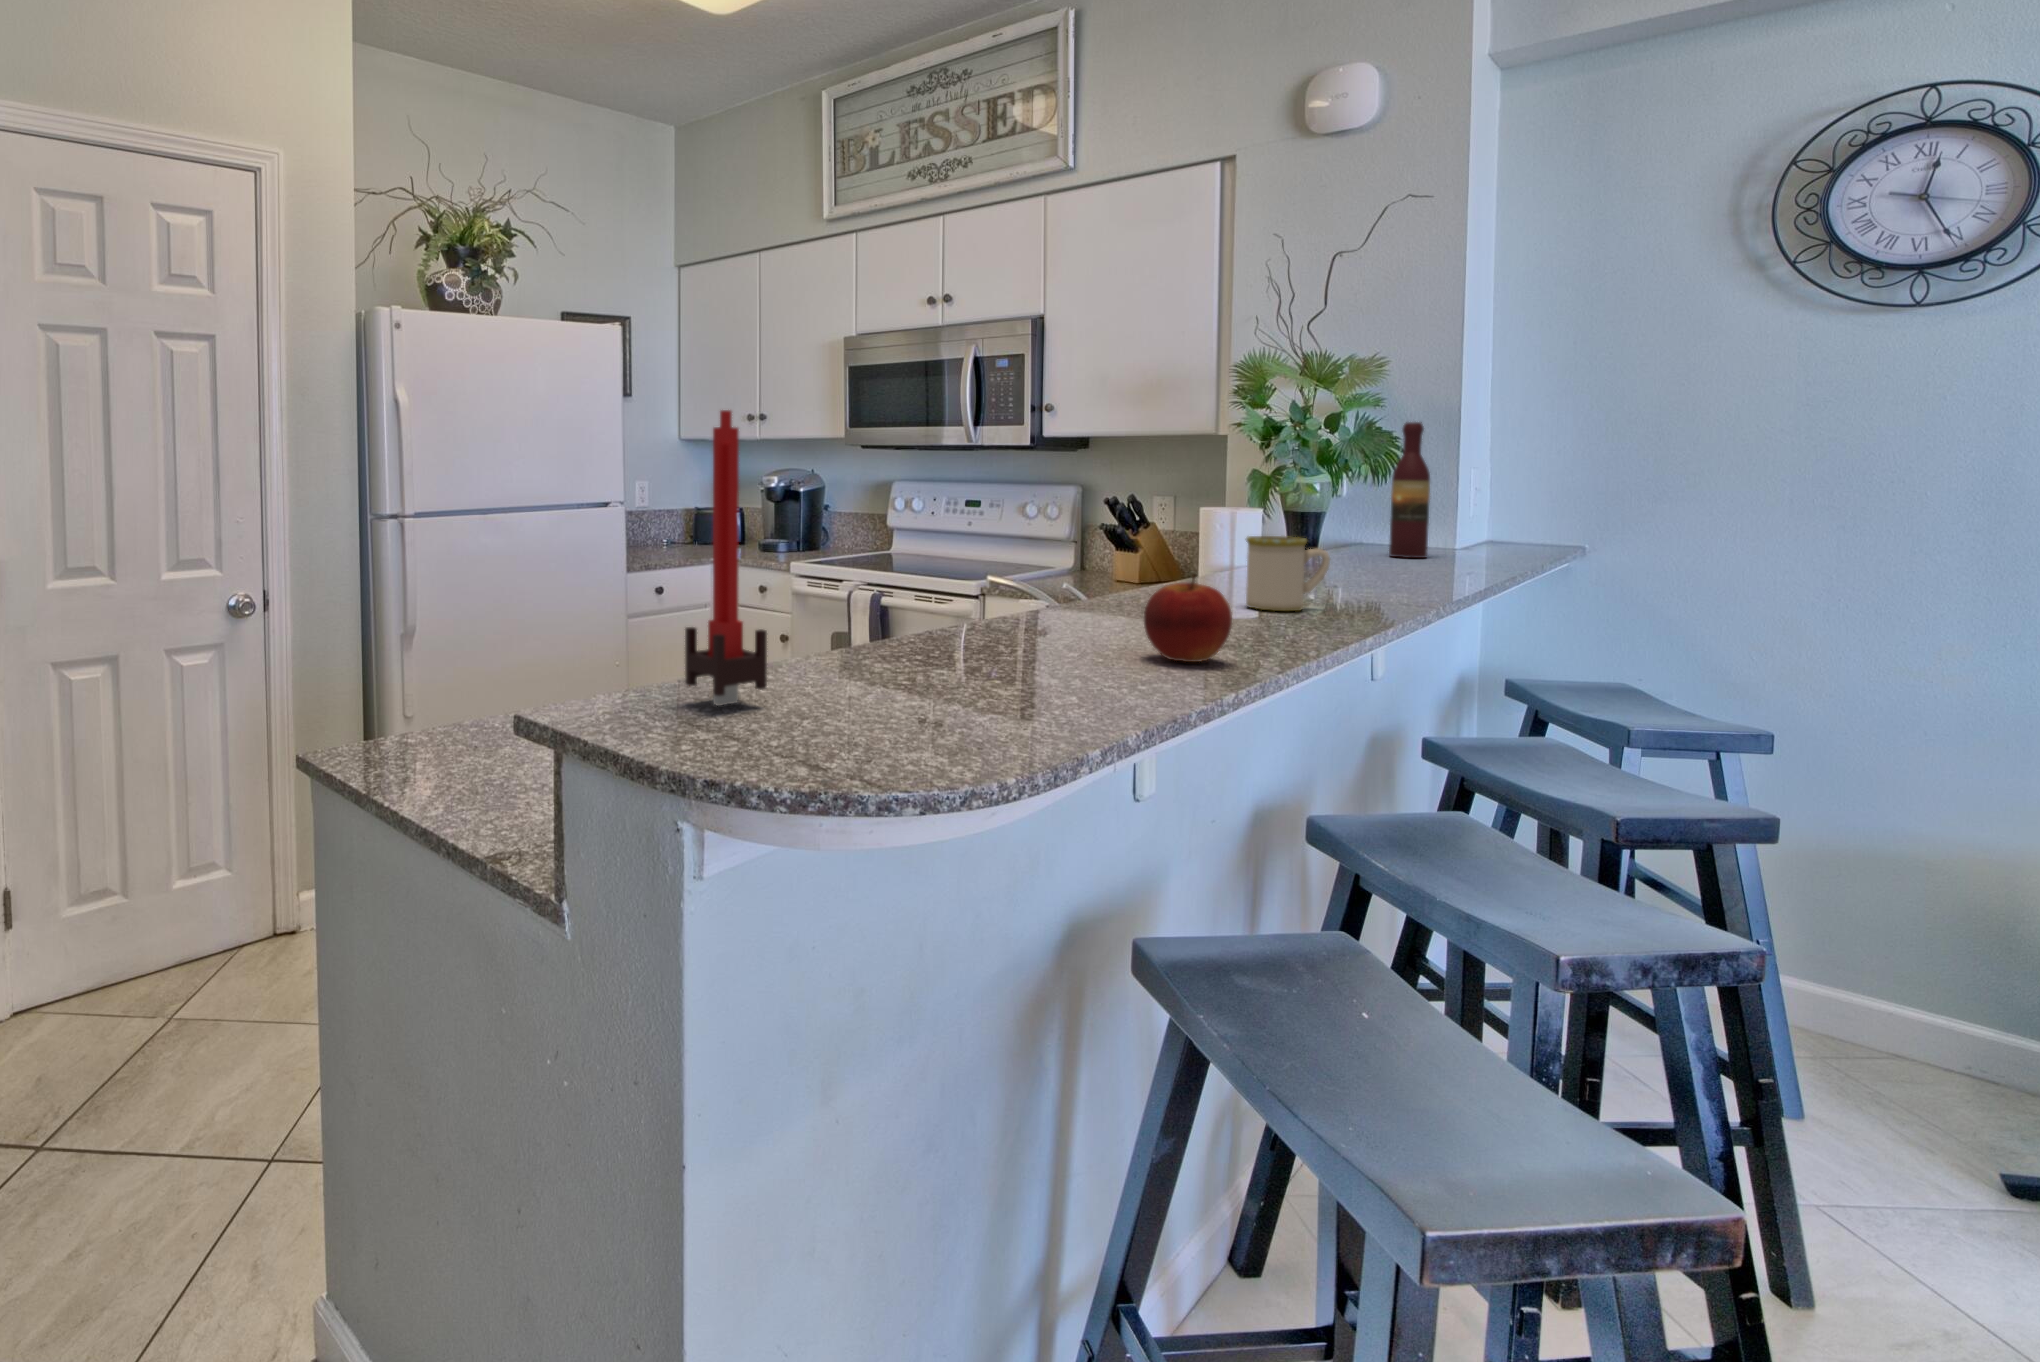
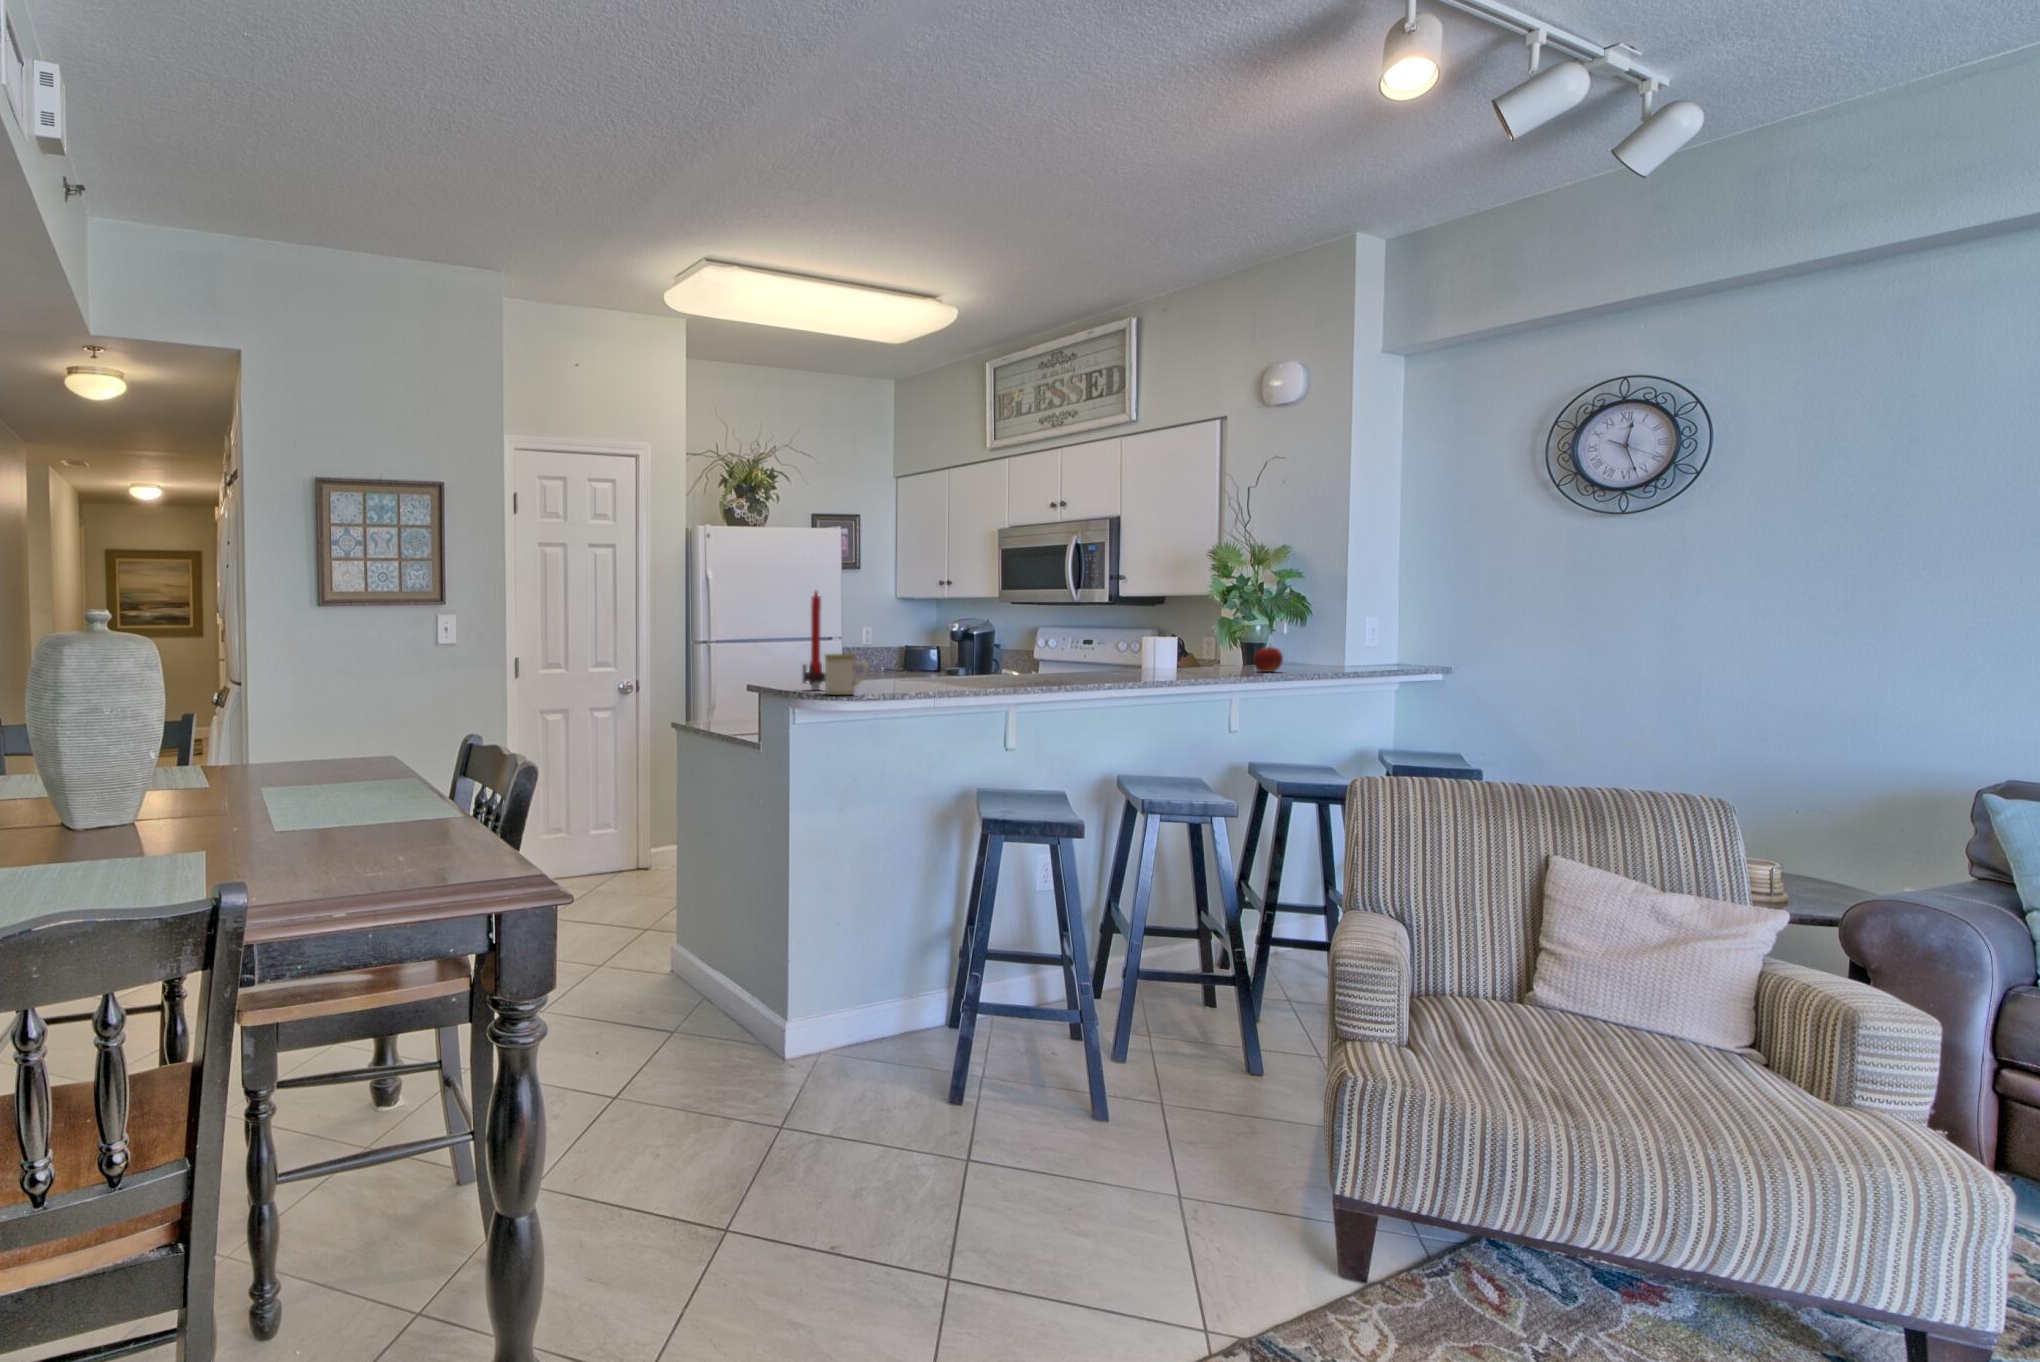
wine bottle: present [1389,422,1430,558] -> none [1302,587,1326,671]
mug: present [1246,536,1330,611] -> present [825,654,868,695]
apple: present [1144,574,1232,662] -> present [1253,647,1283,672]

